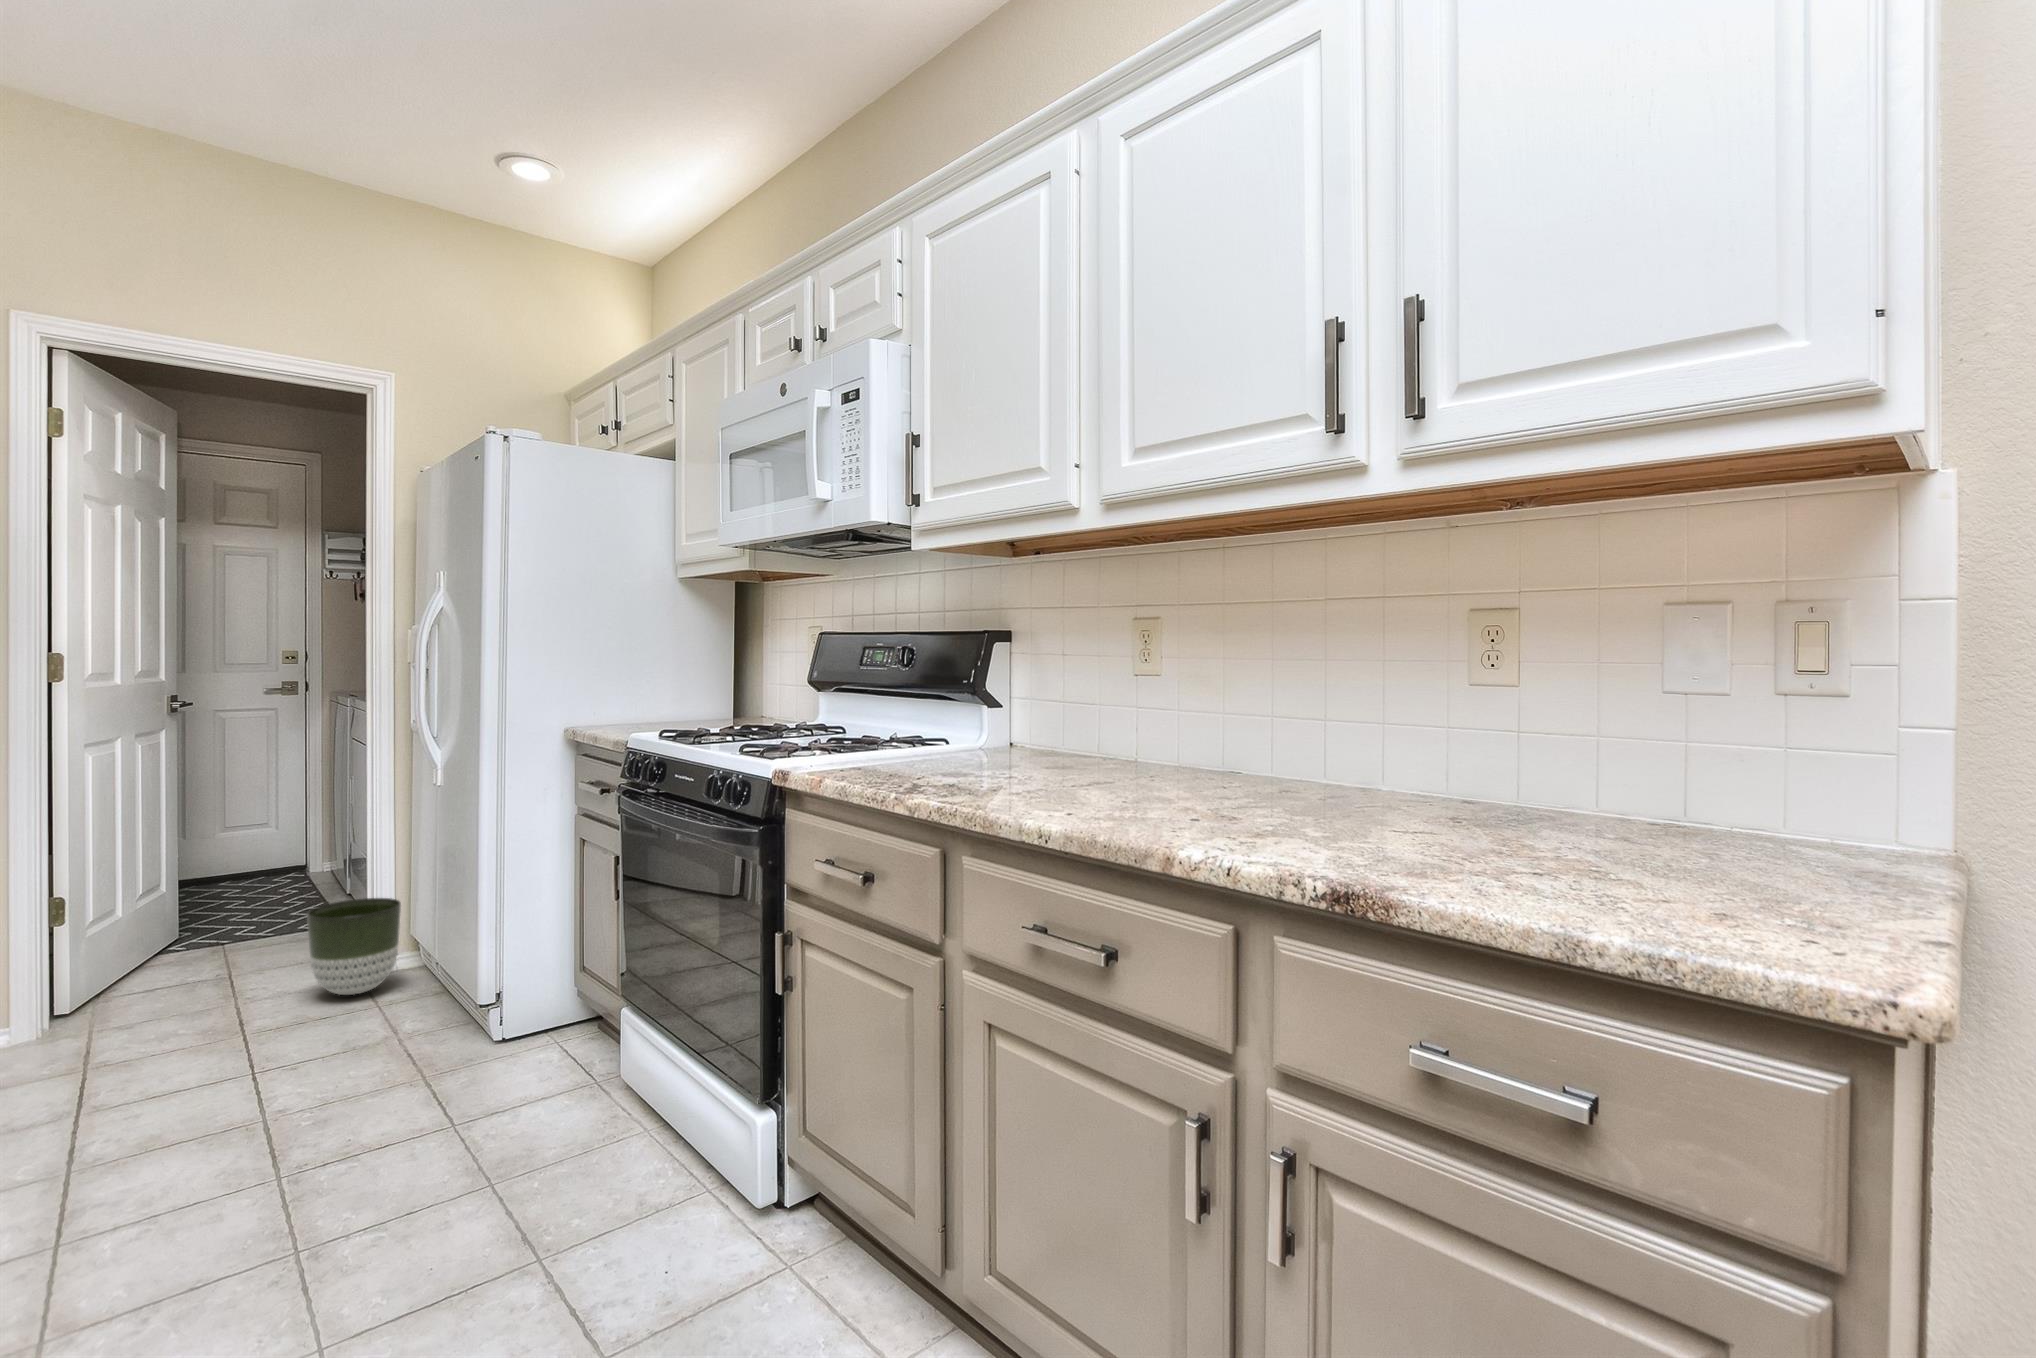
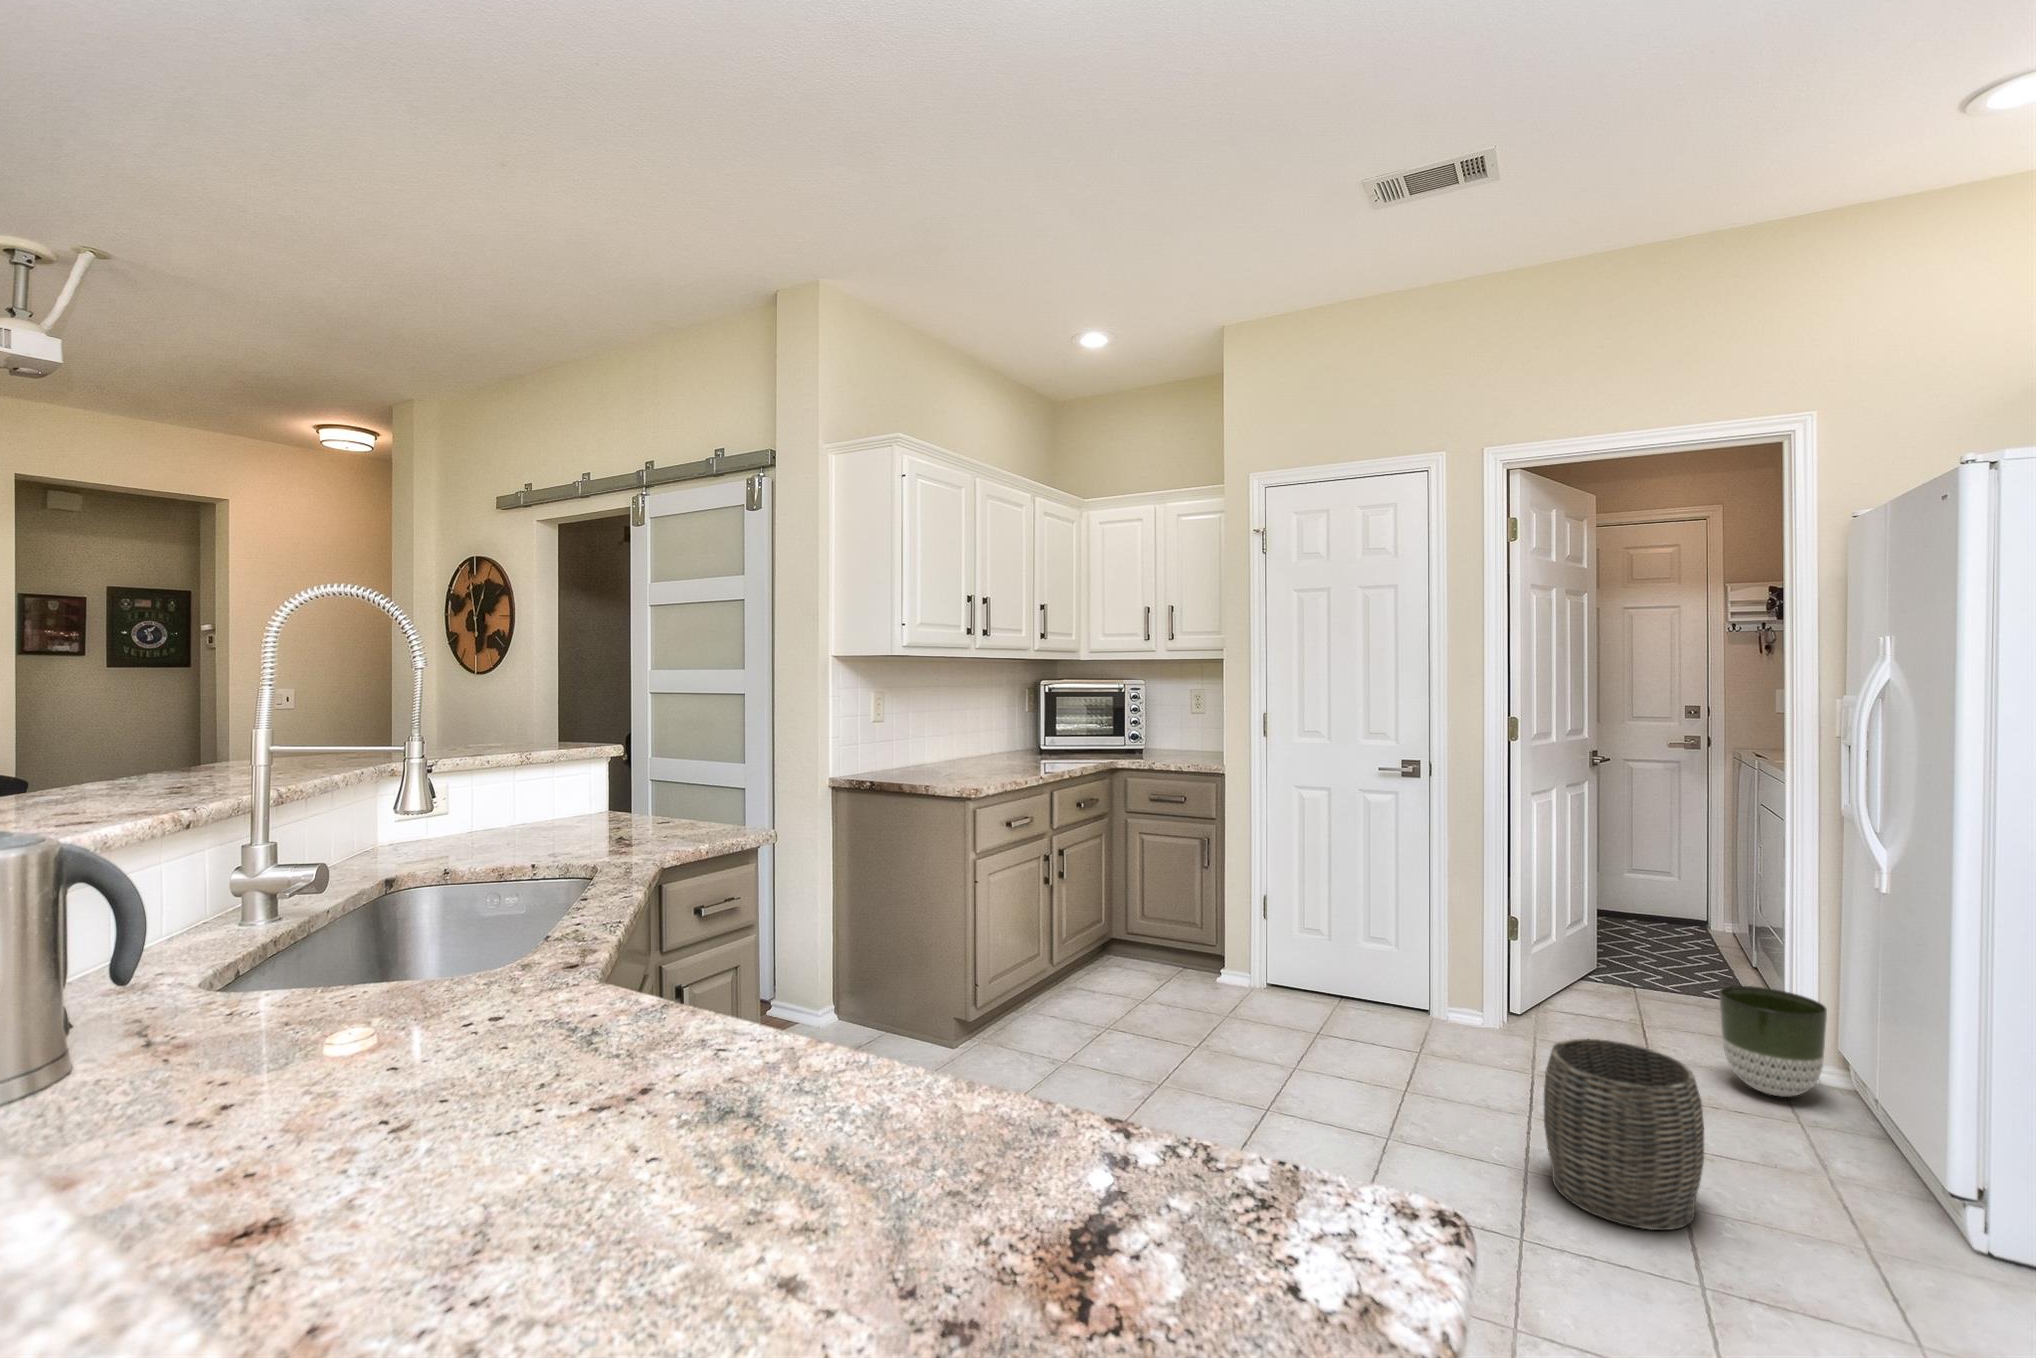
woven basket: none [95,979,283,1173] -> present [1544,1039,1704,1230]

